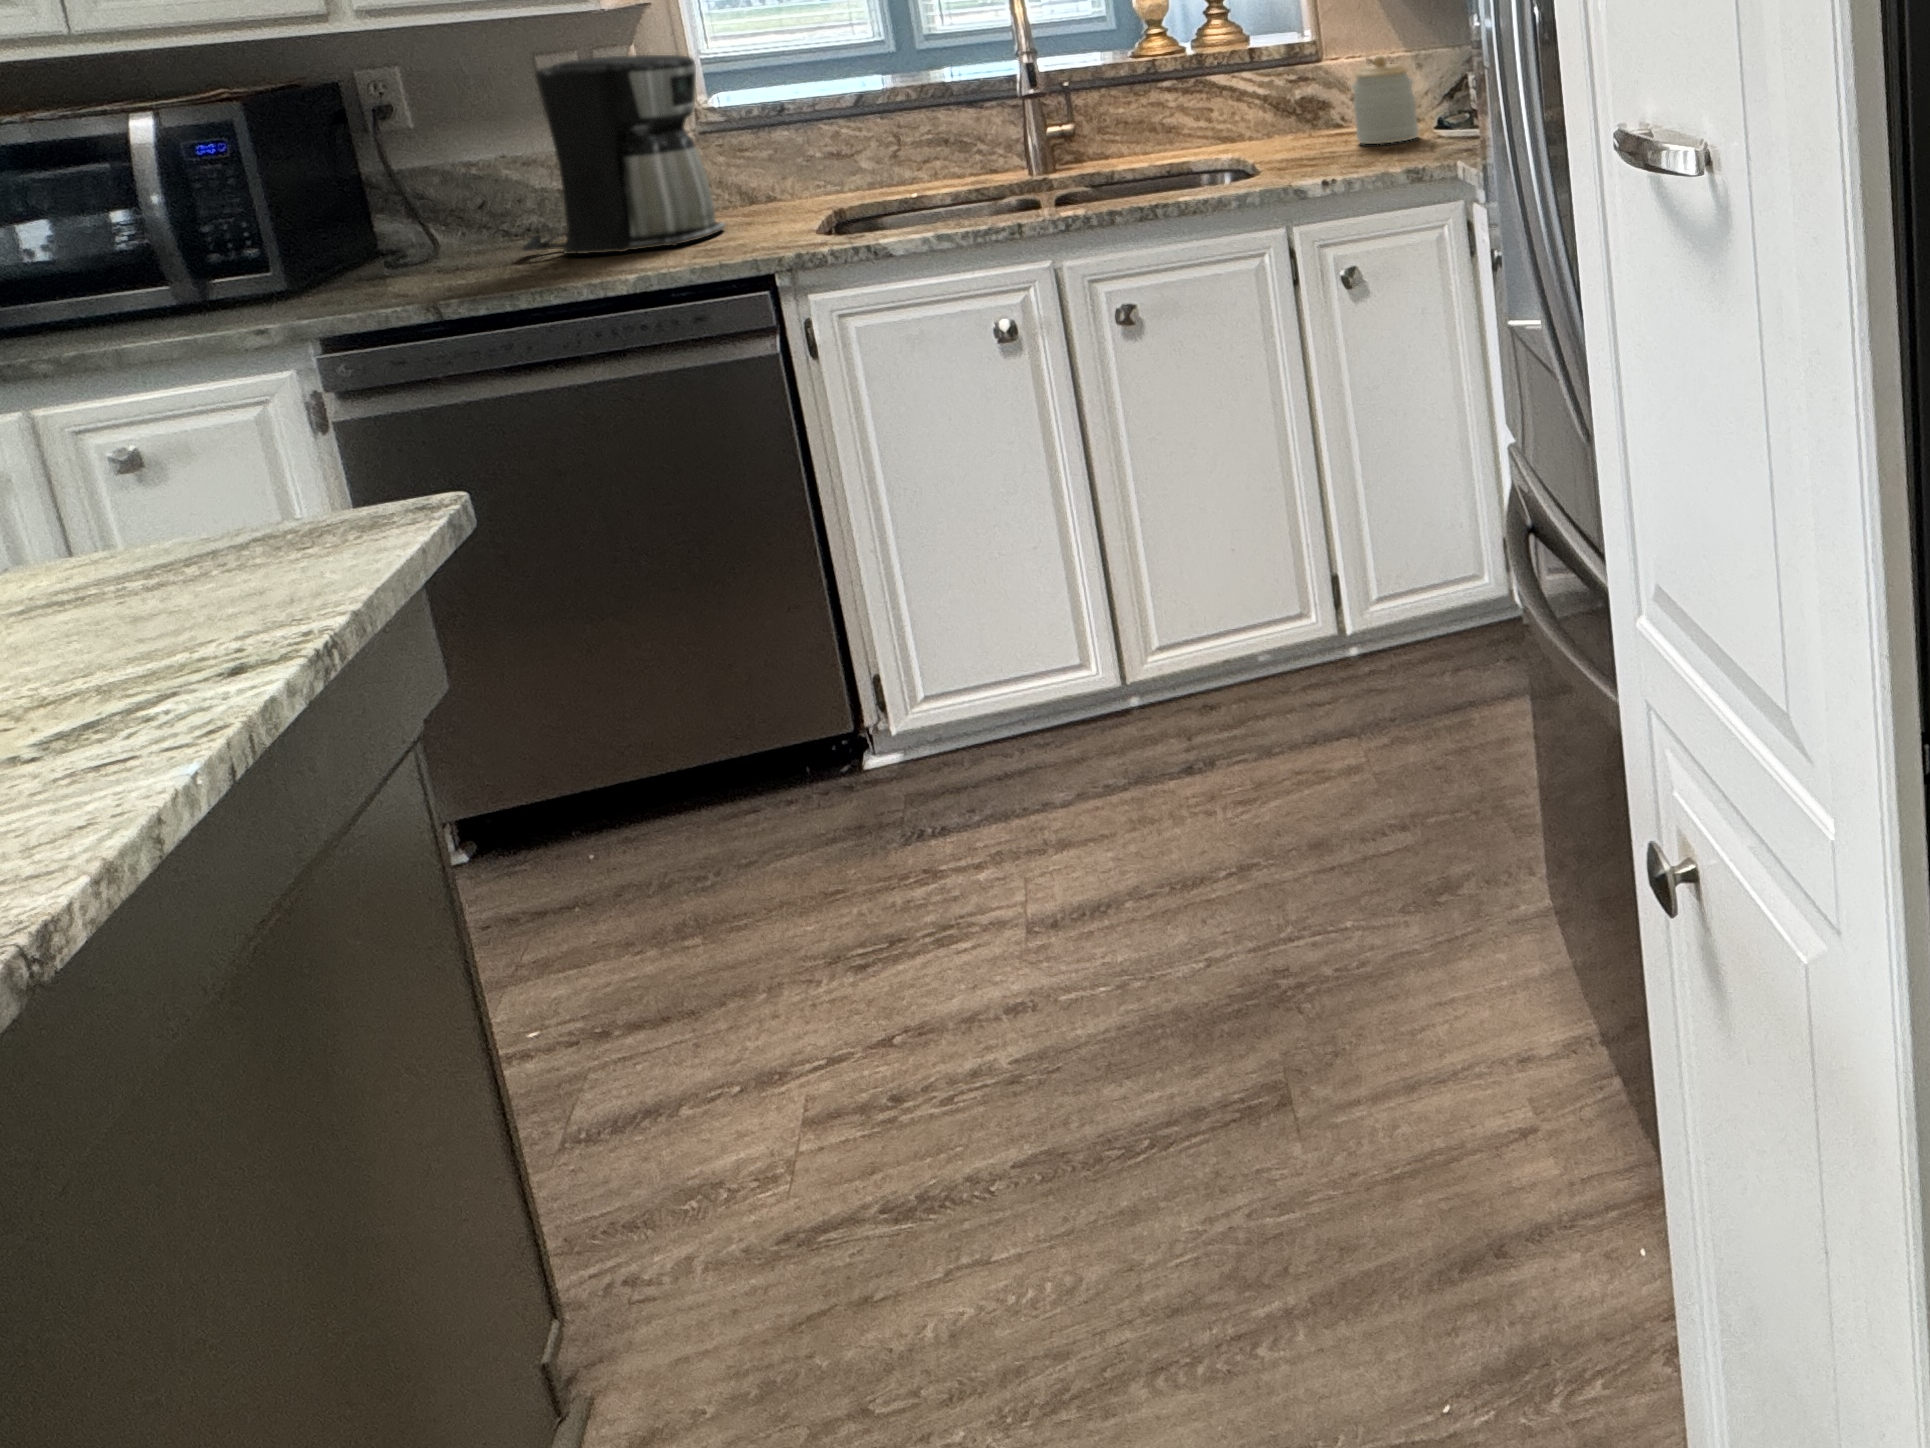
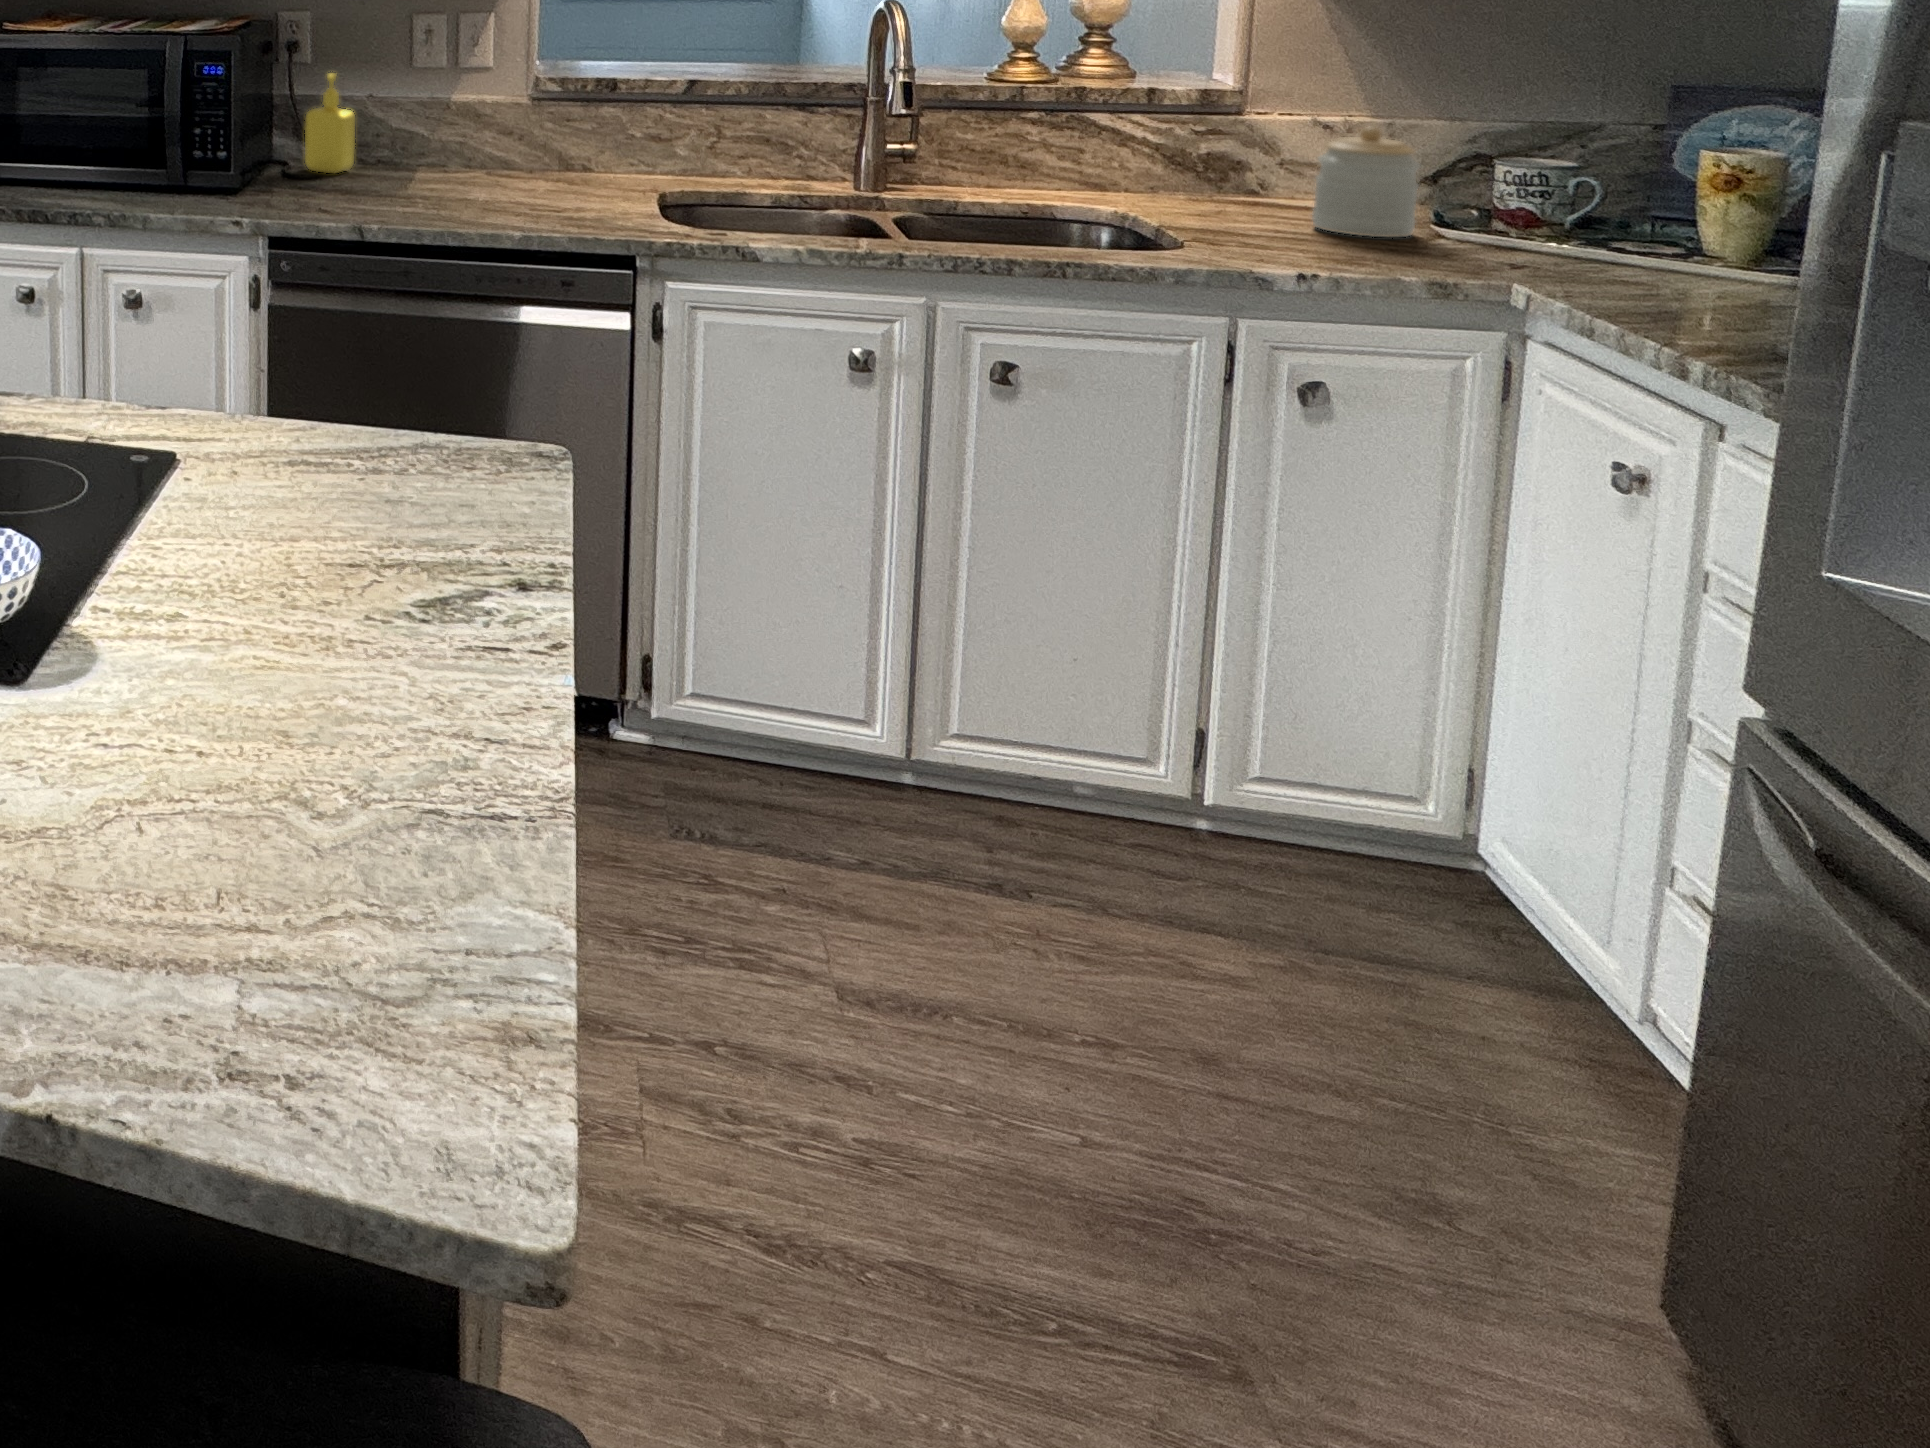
coffee maker: present [523,55,726,254] -> none [397,27,575,206]
soap dispenser: none [407,136,487,257] -> present [305,73,355,173]

